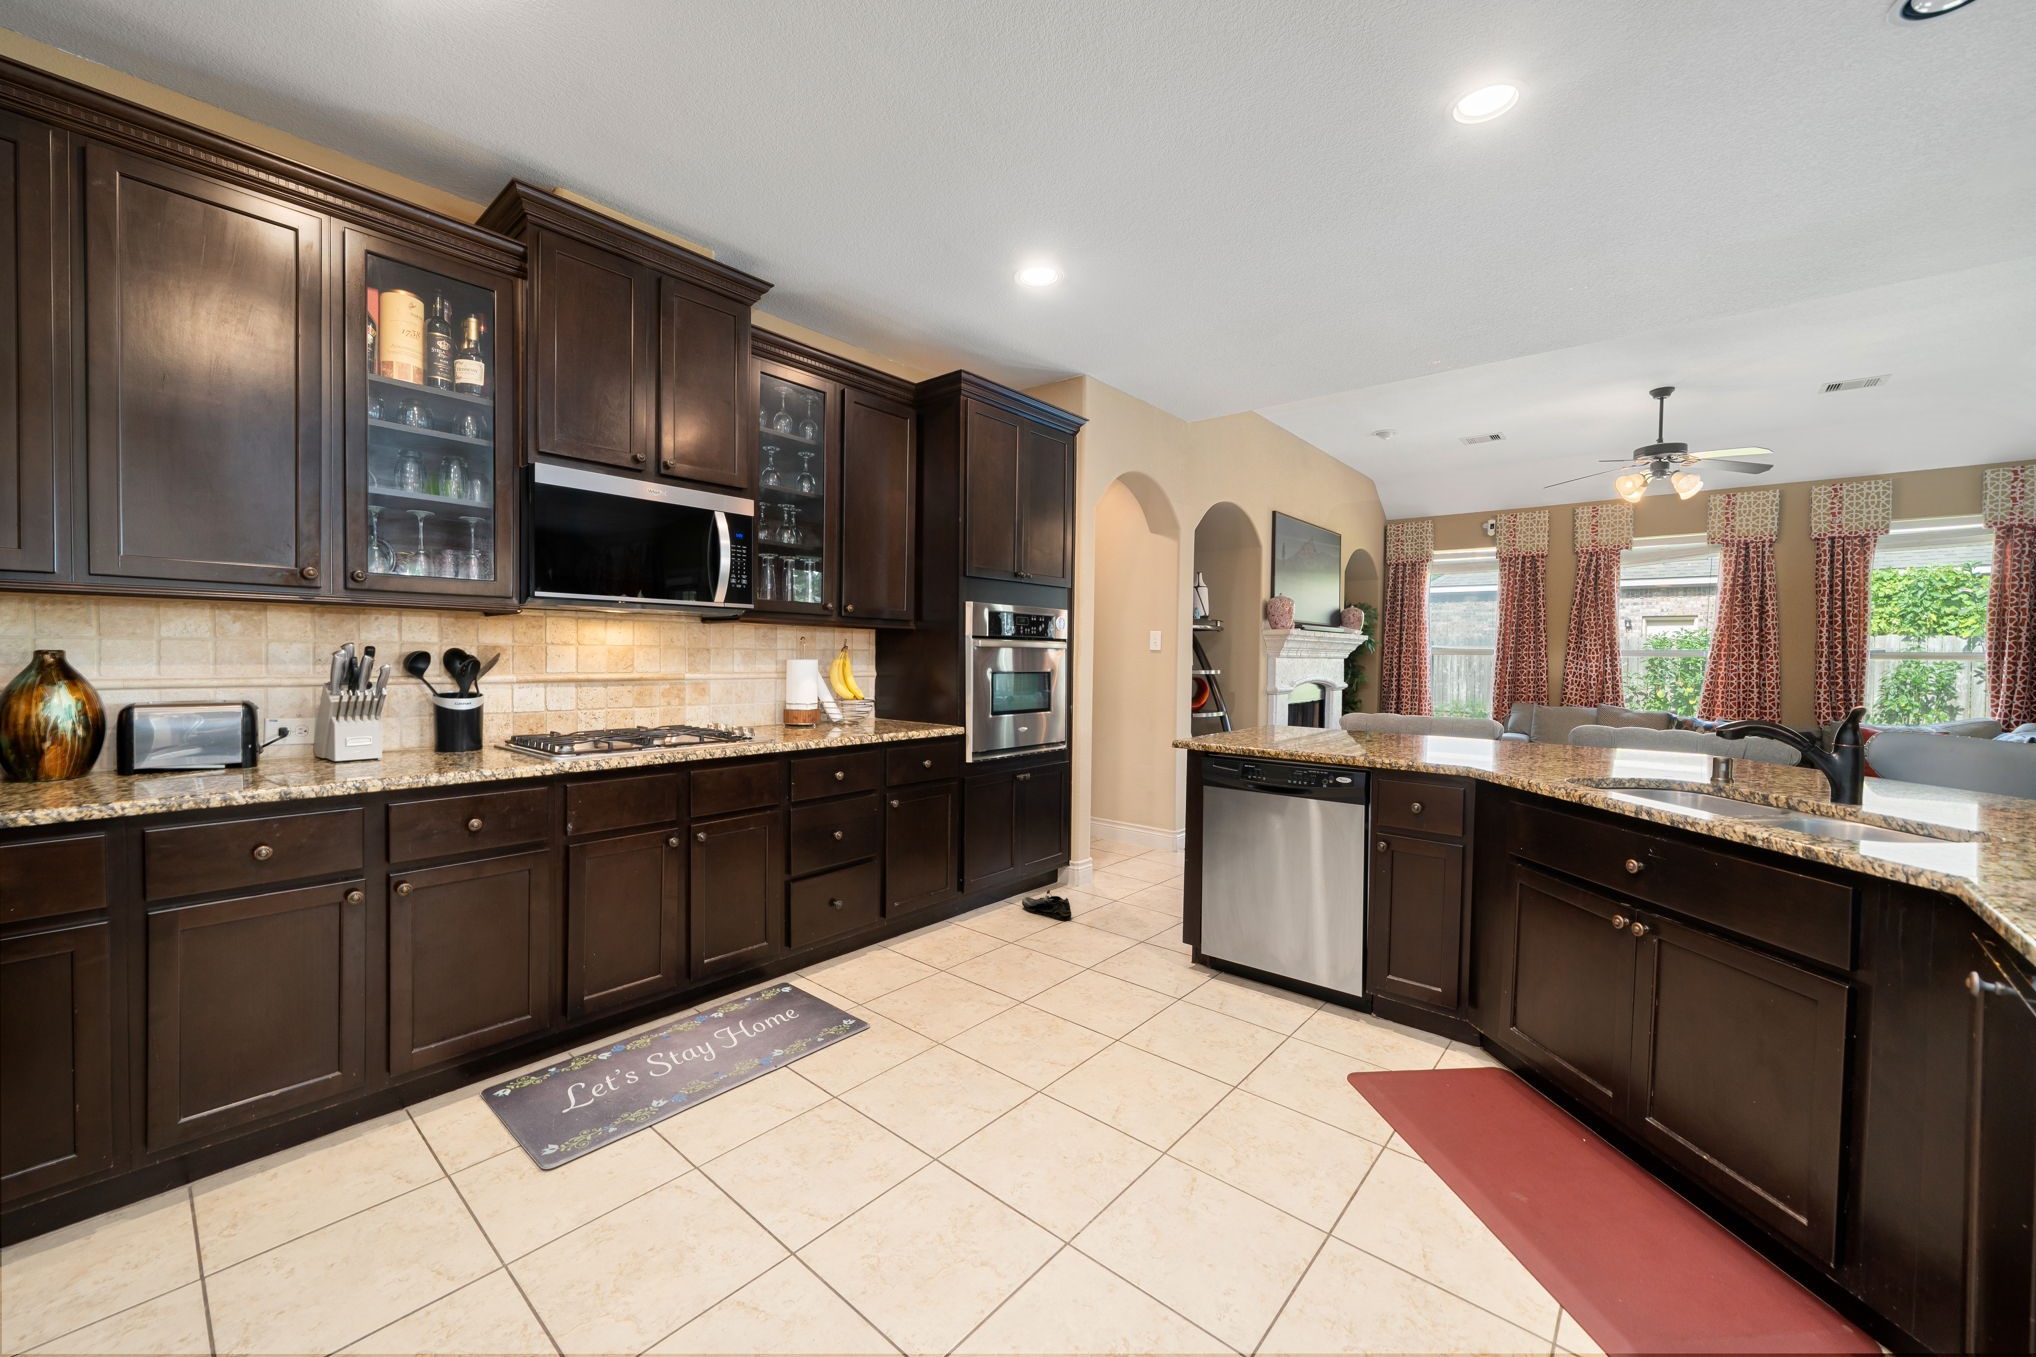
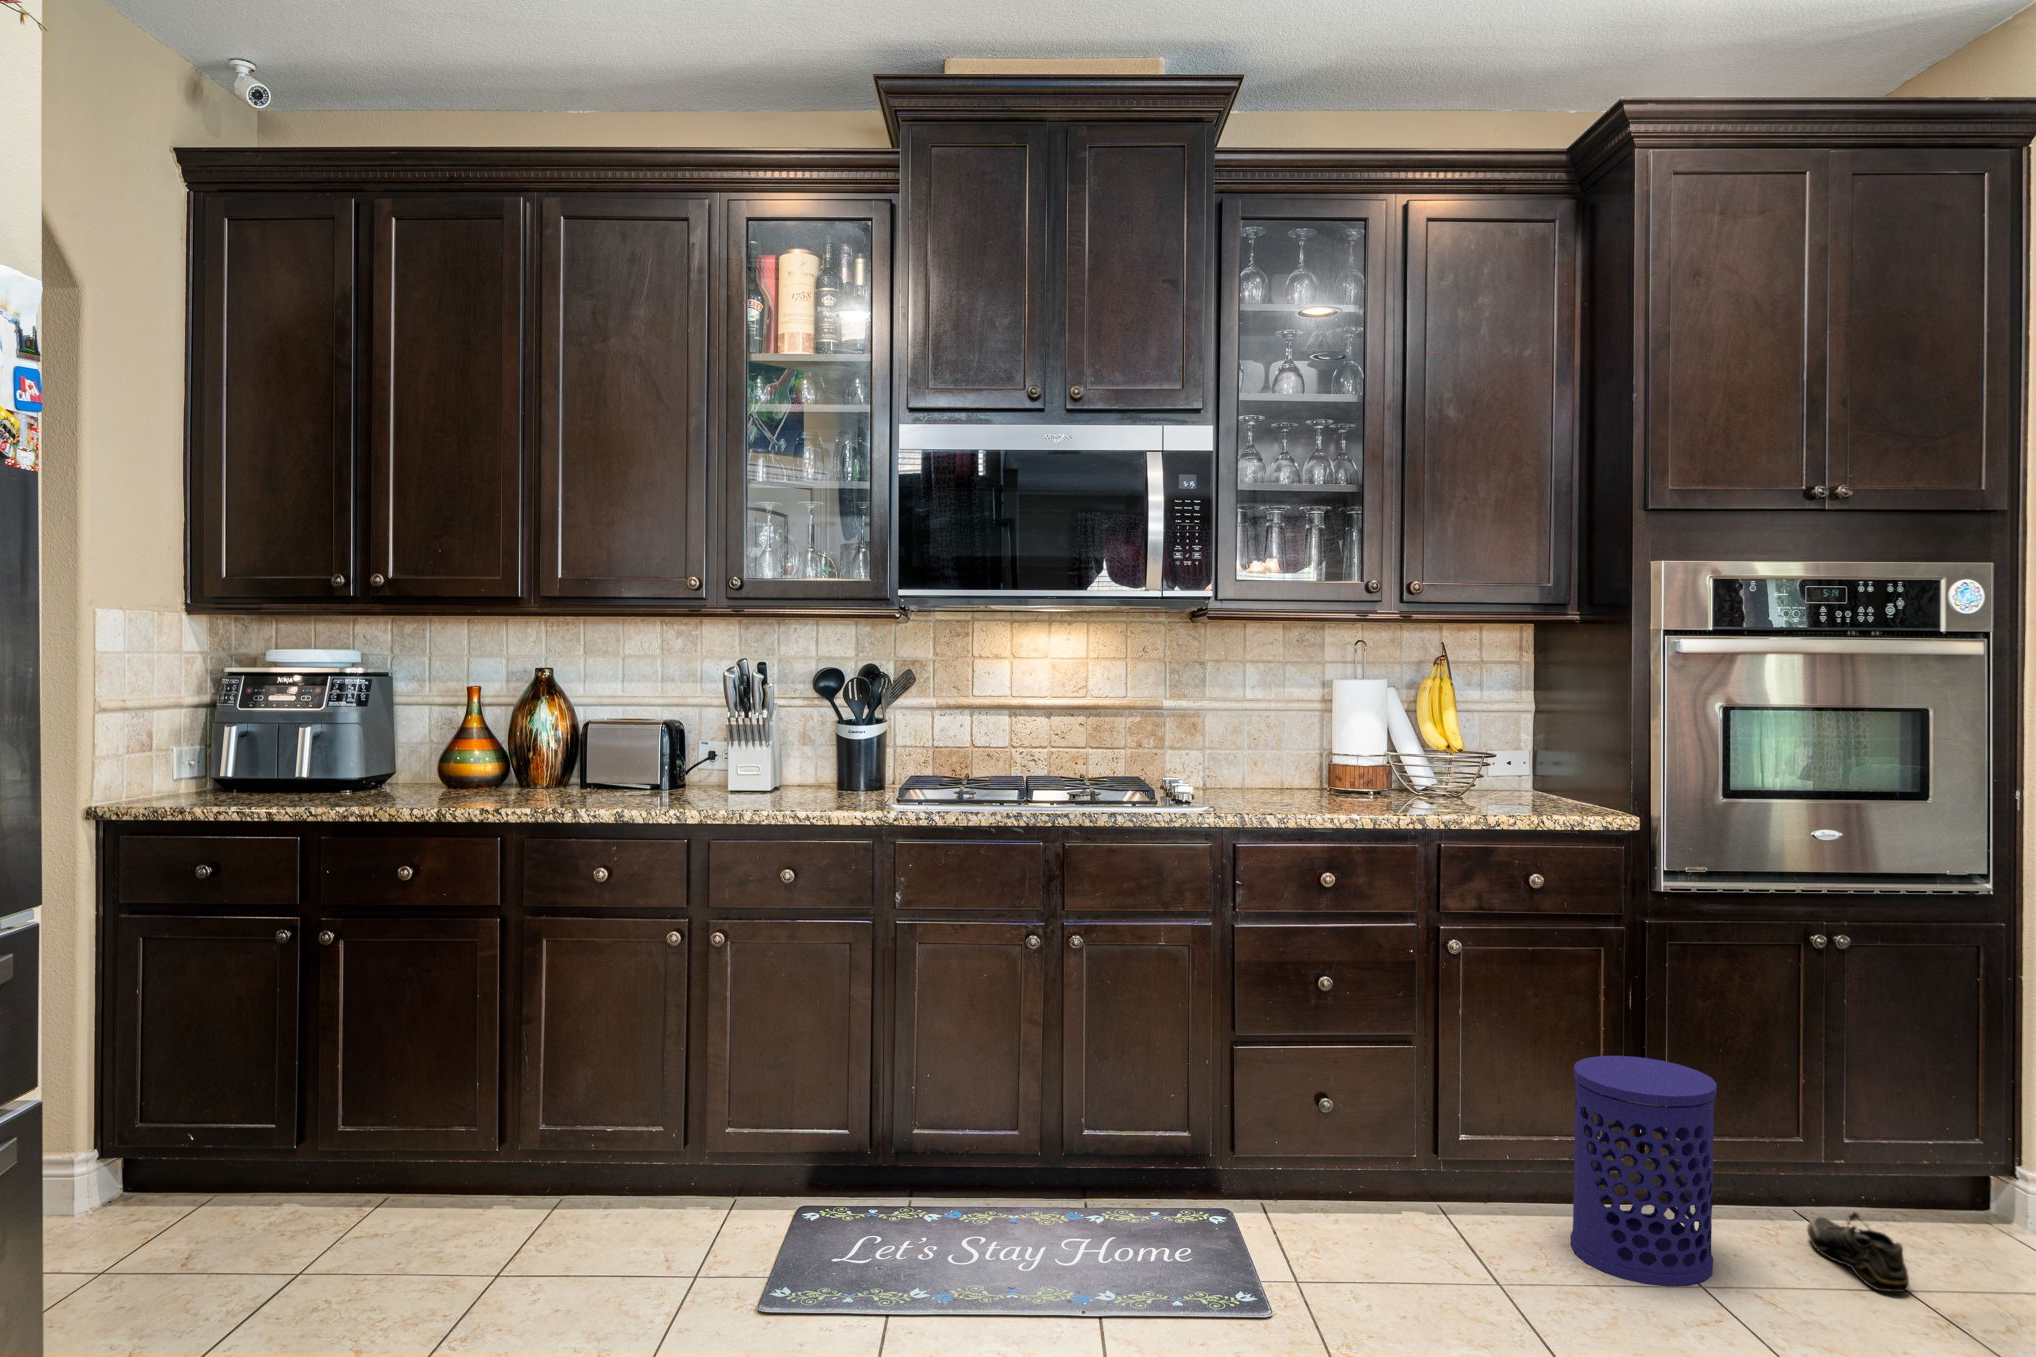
waste bin: none [947,841,1012,947] -> present [1571,1056,1717,1286]

